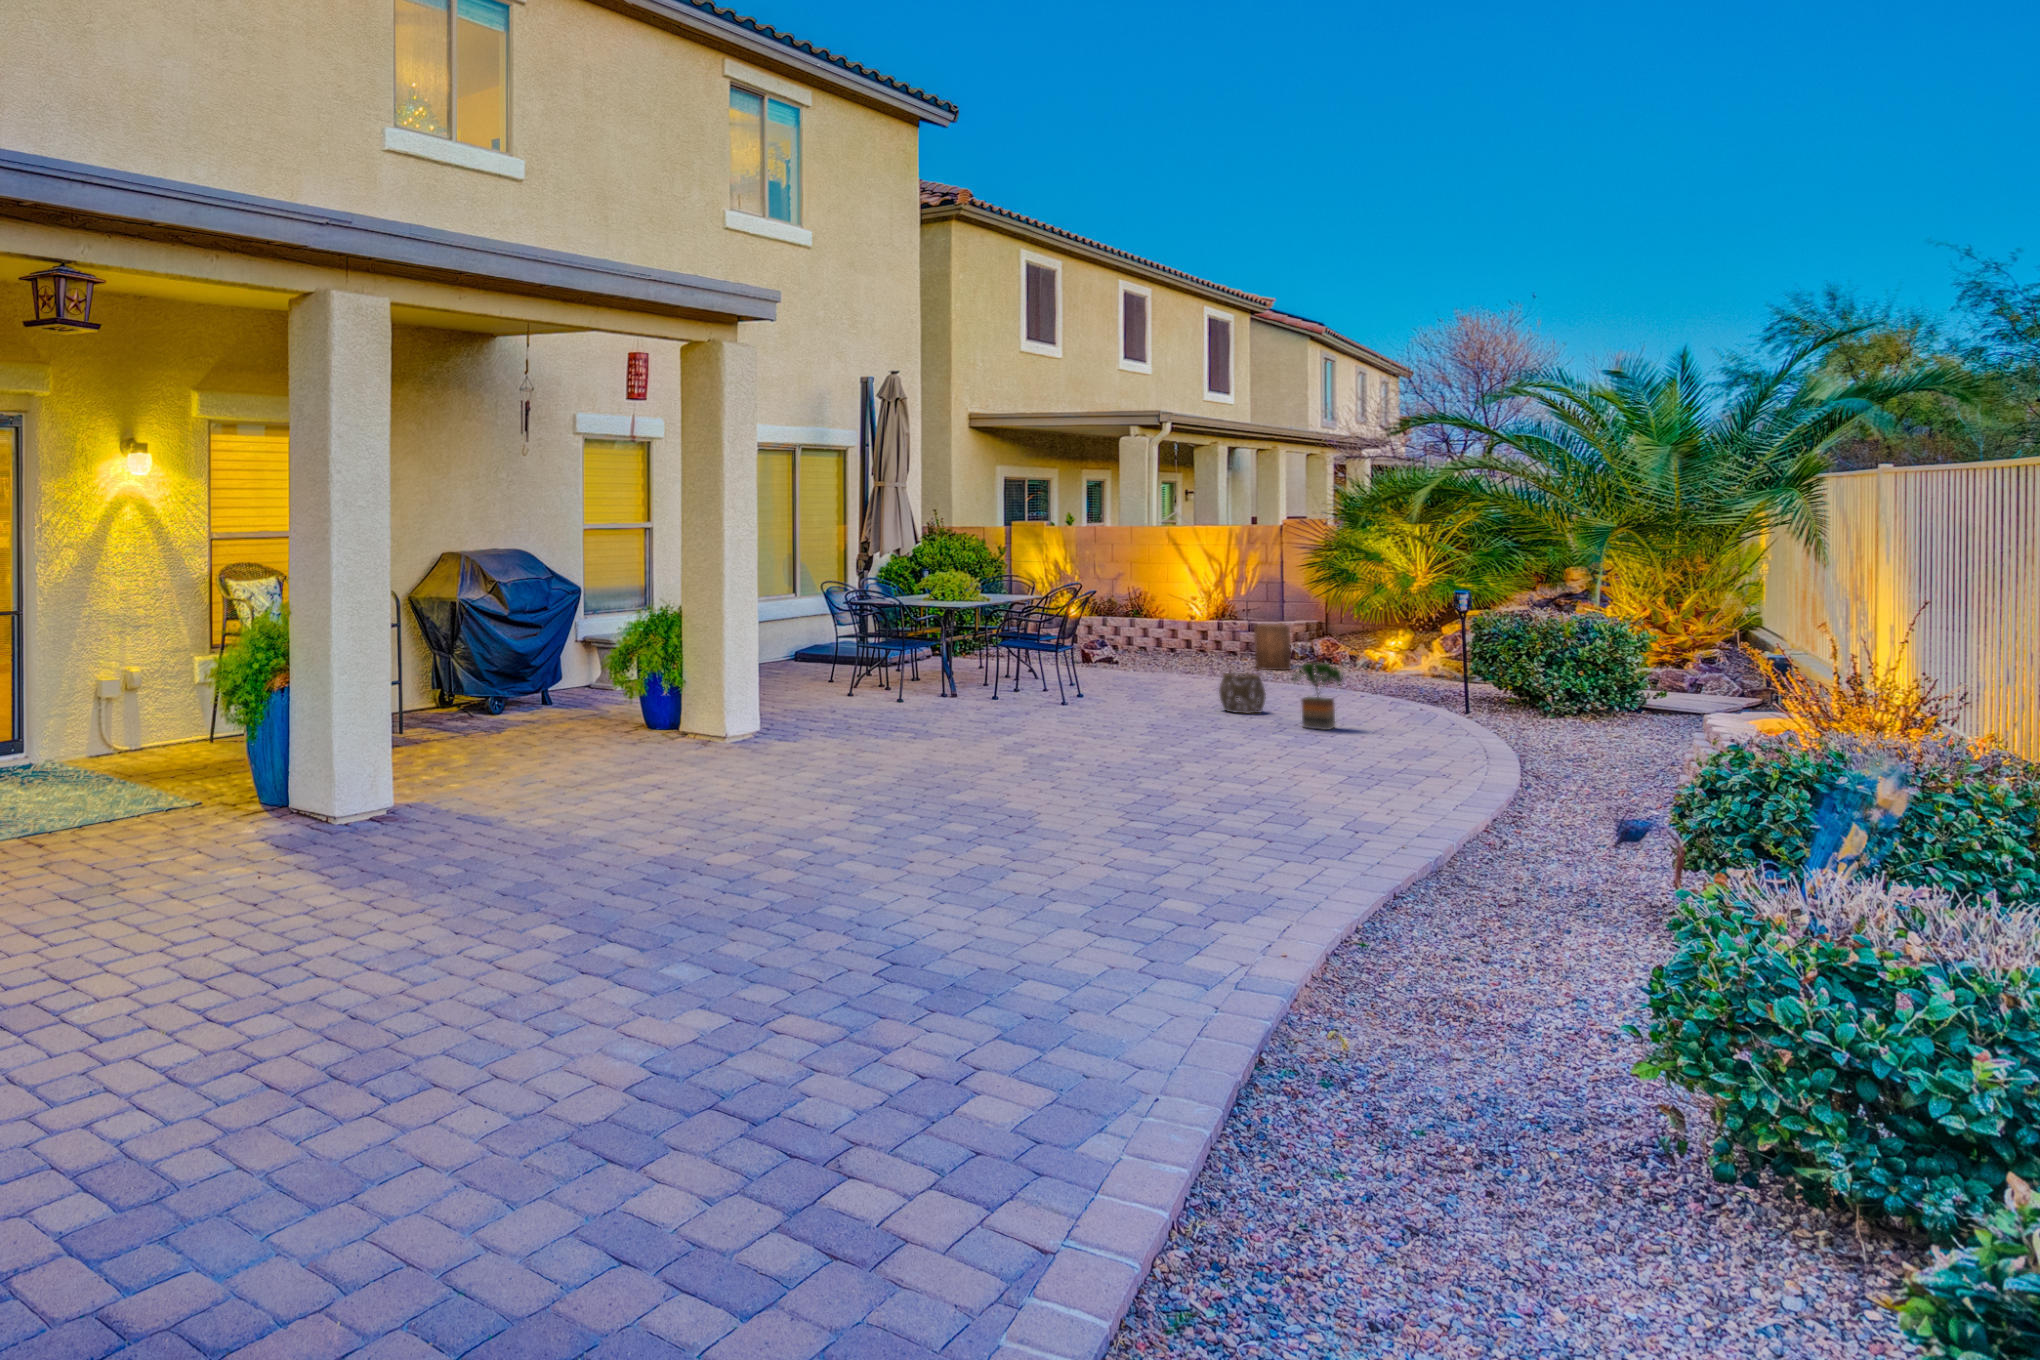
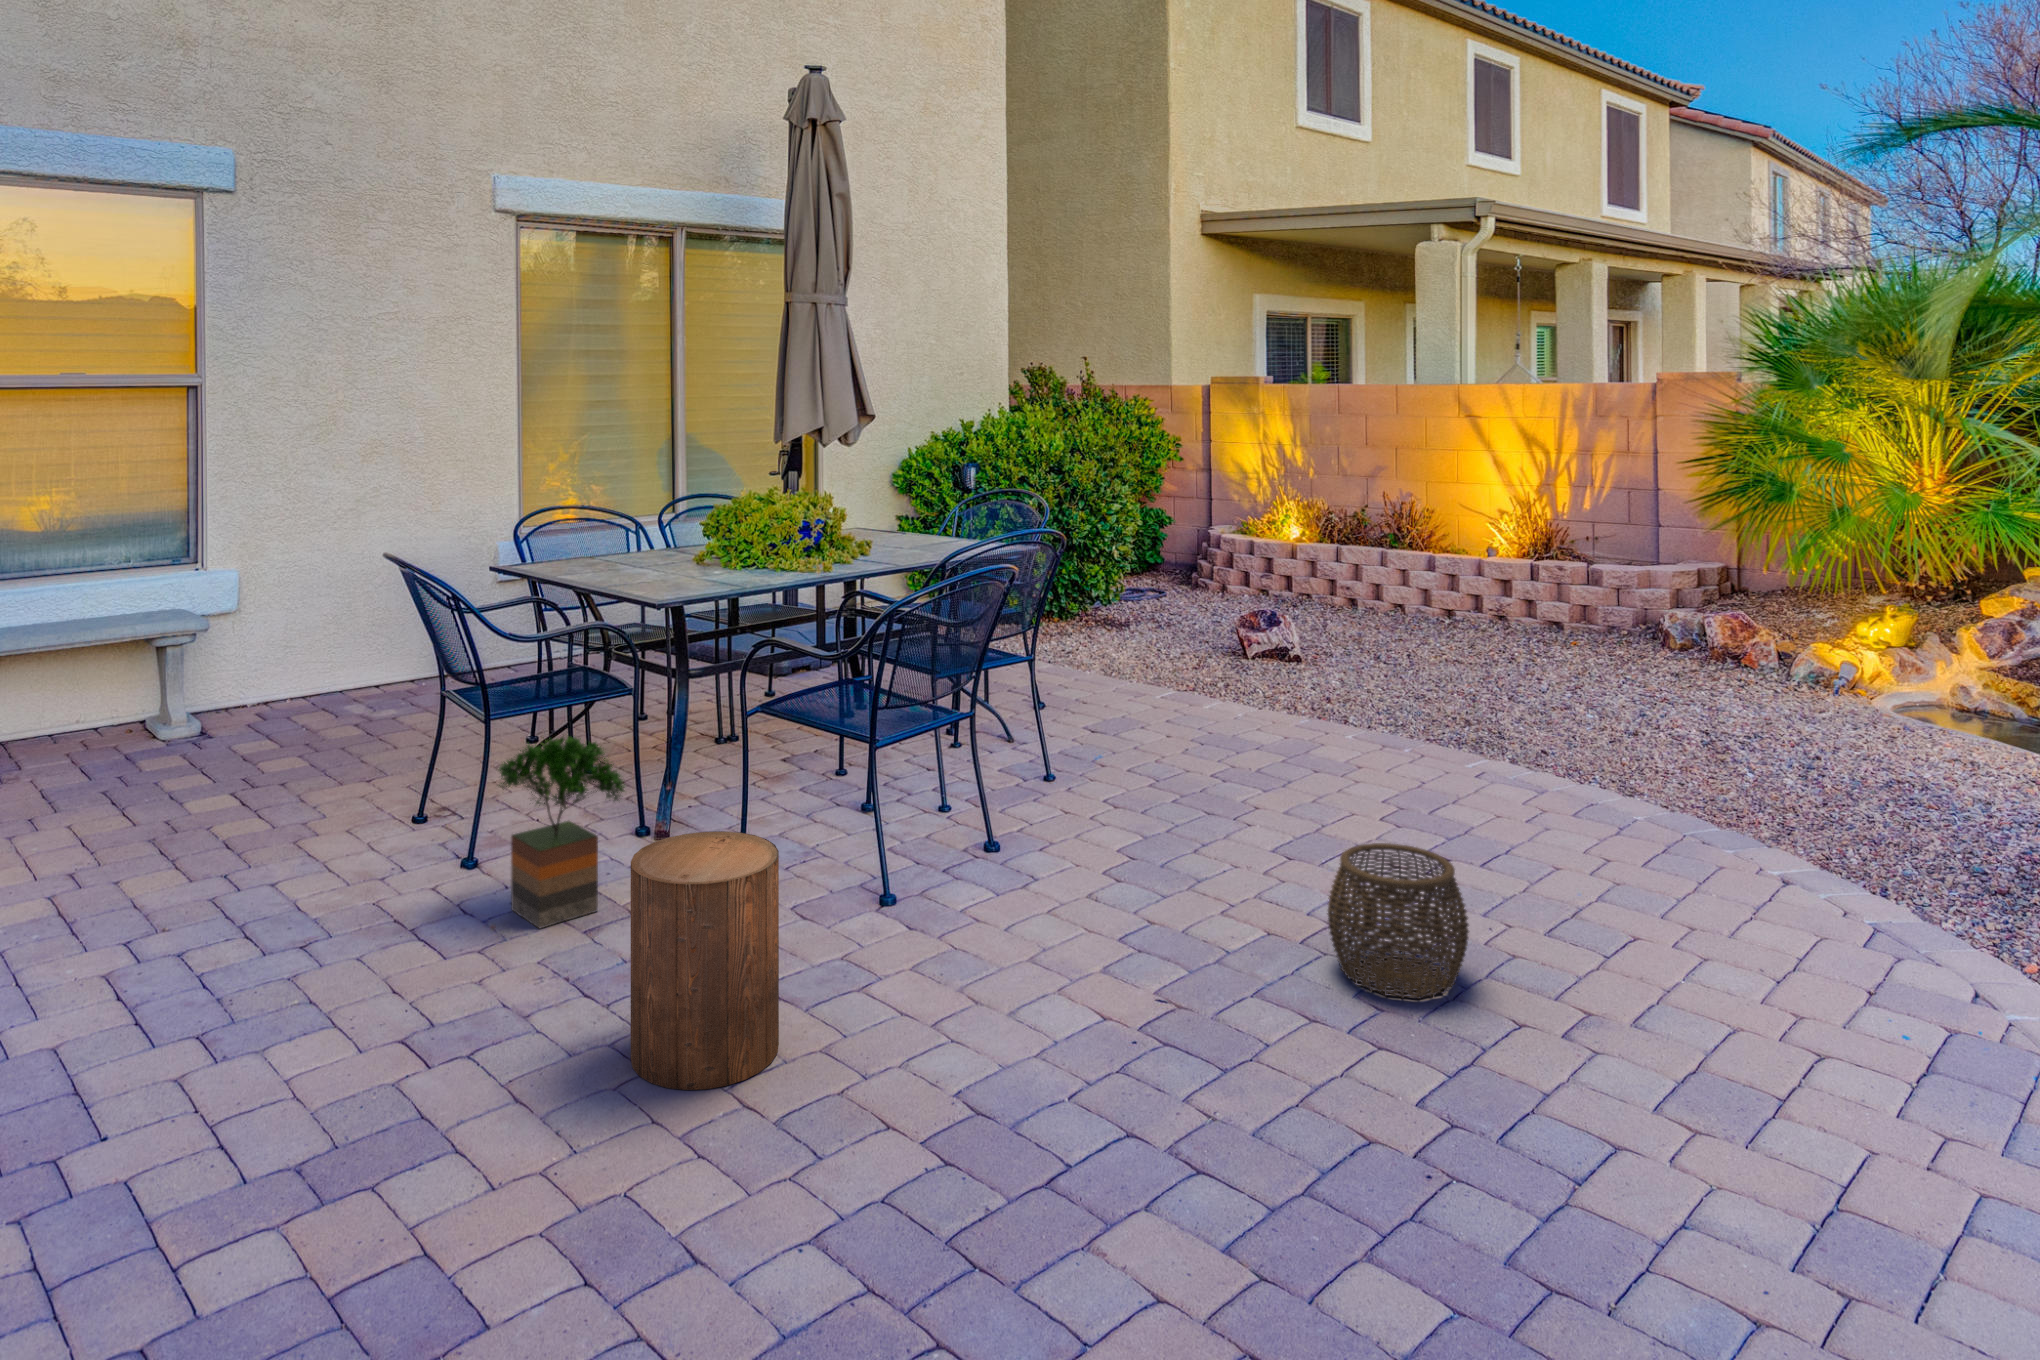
stool: present [1254,624,1291,670] -> present [631,831,779,1090]
potted tree: present [1293,662,1343,730] -> present [499,737,625,928]

